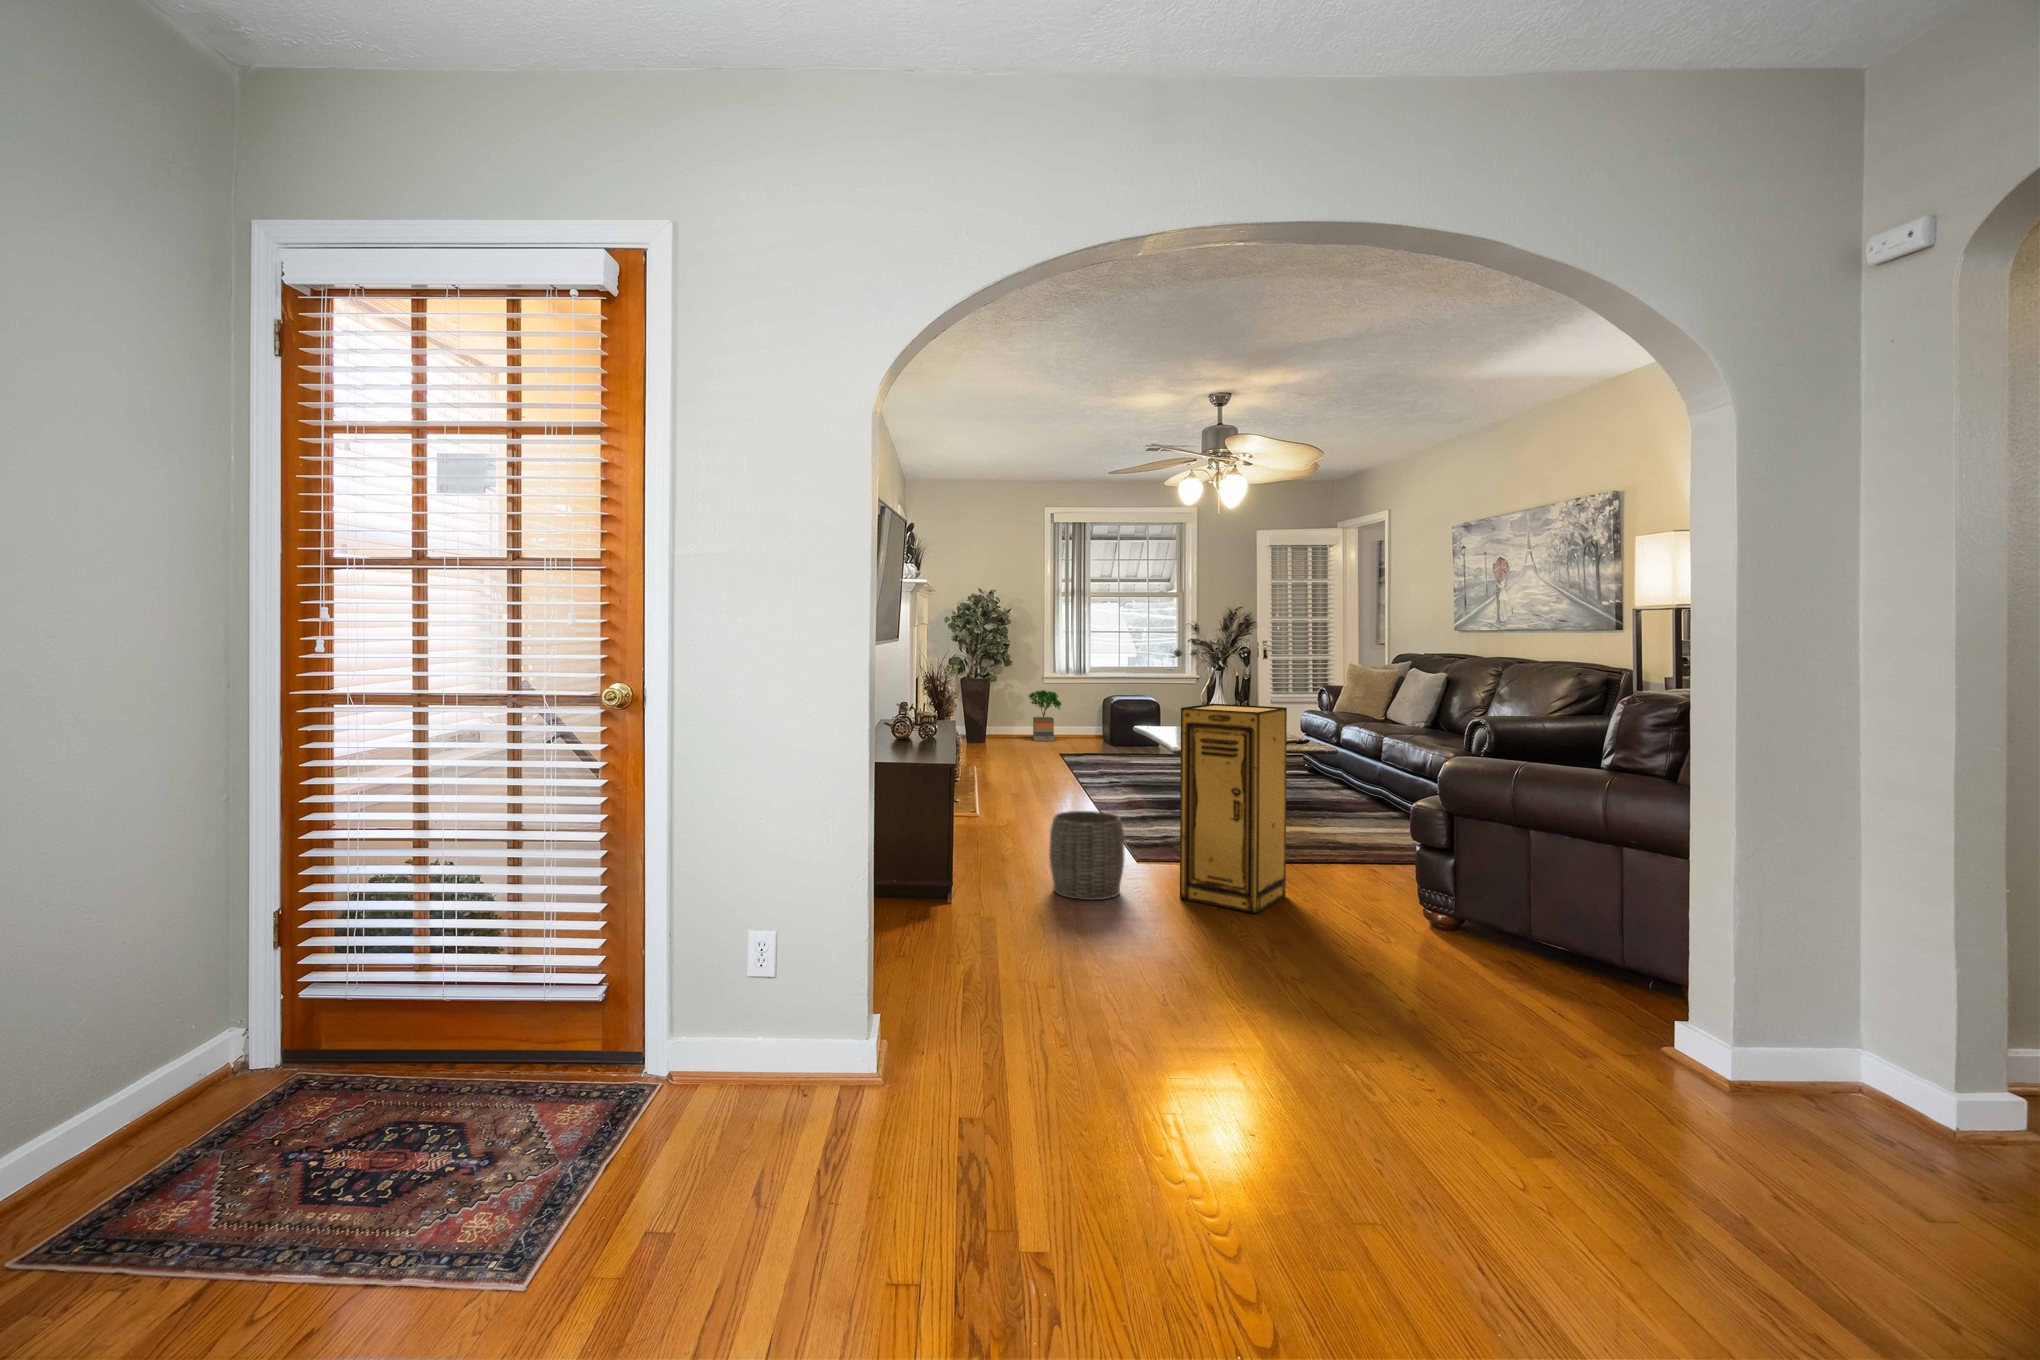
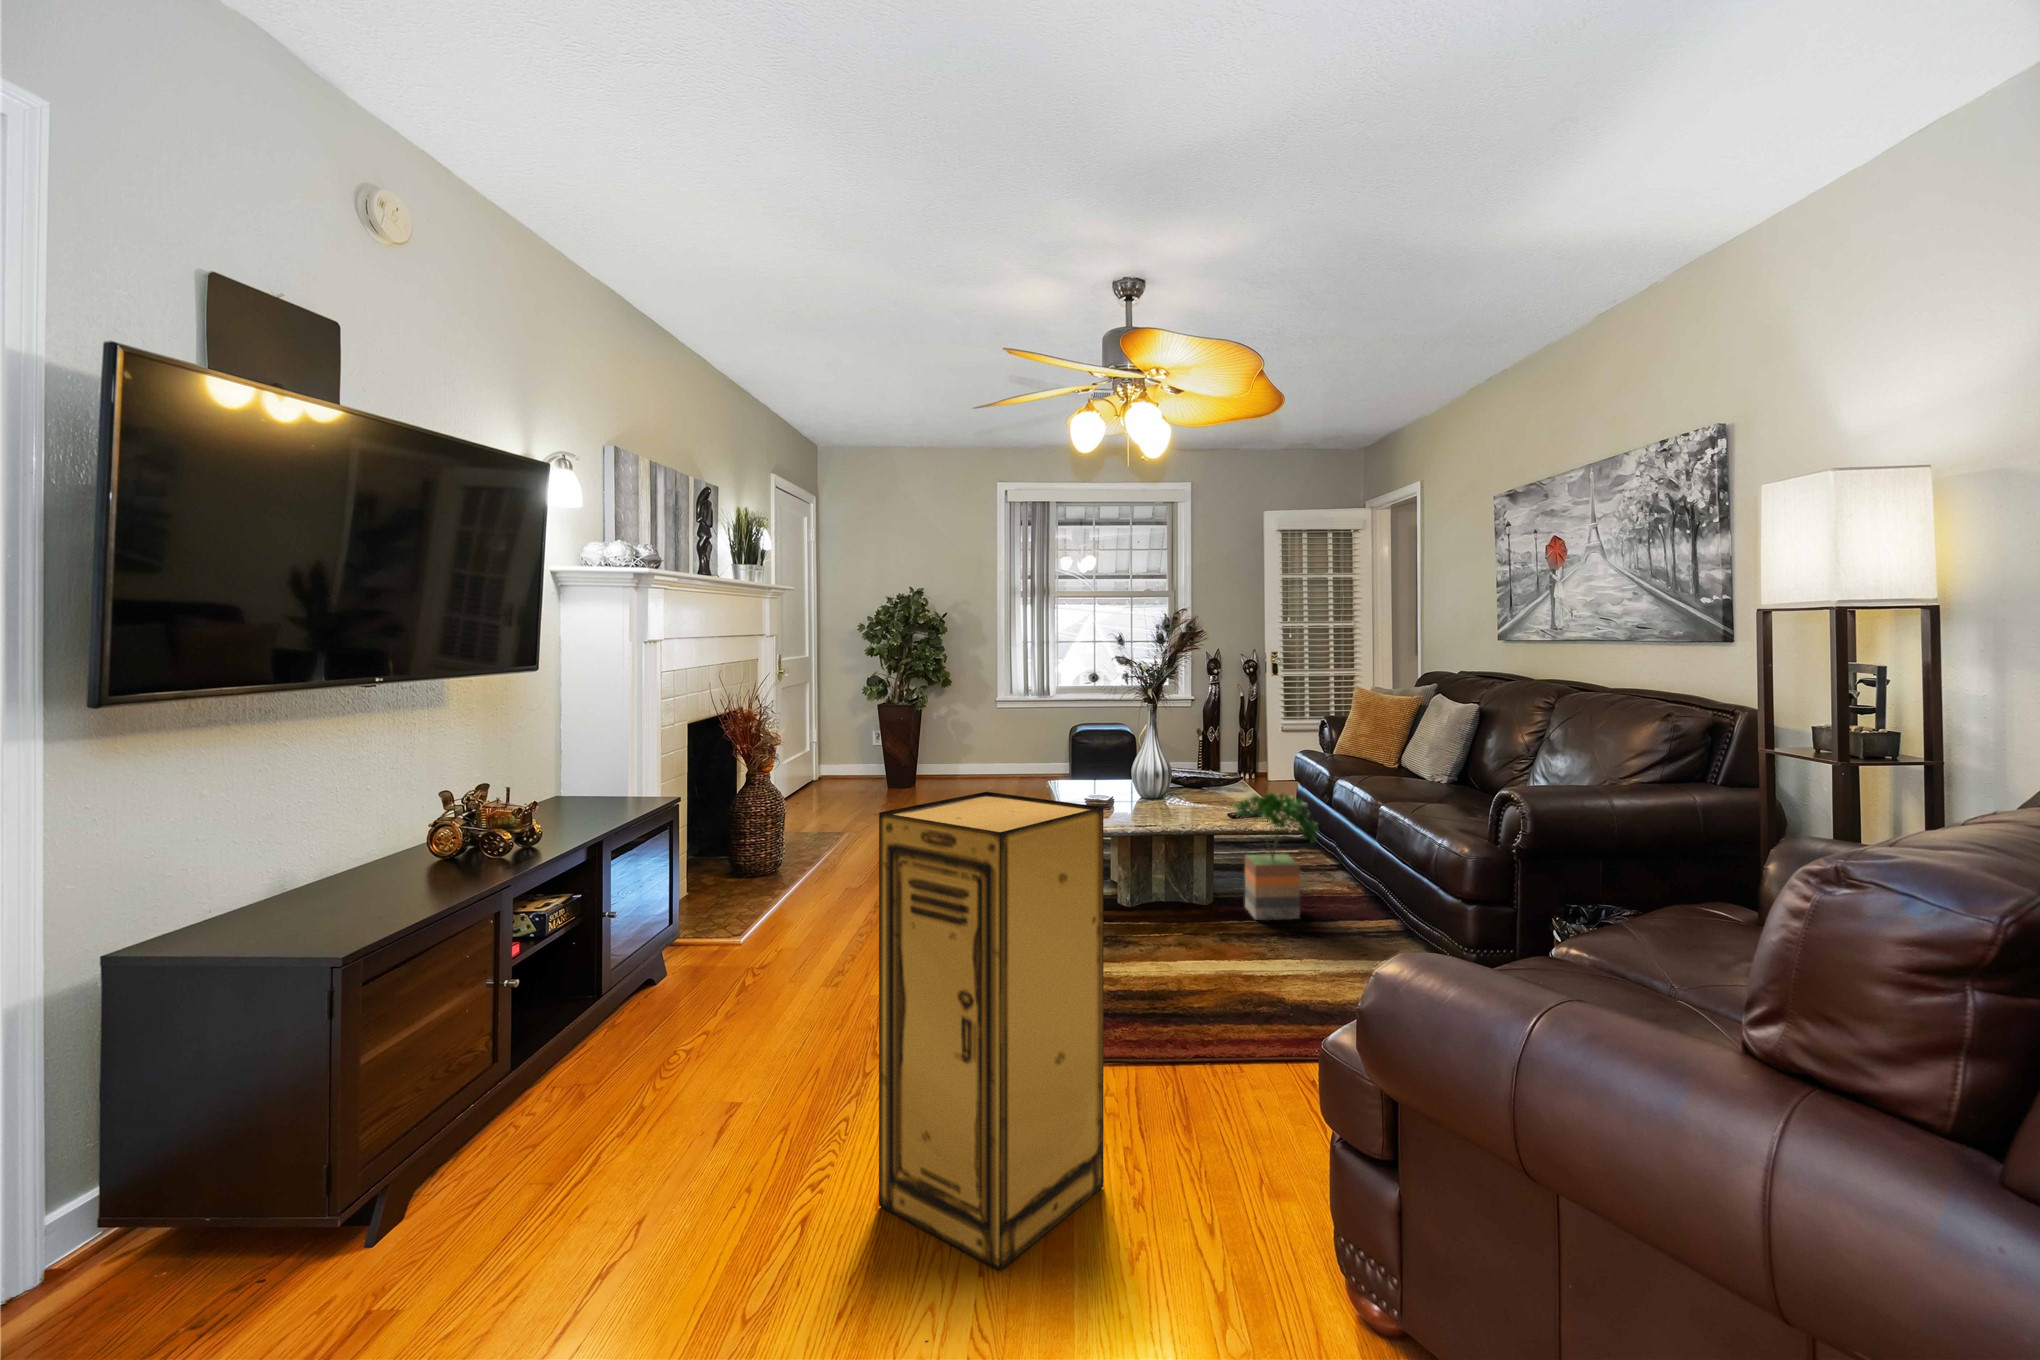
potted tree: present [1028,690,1061,741] -> present [1233,793,1318,920]
woven basket: present [1049,811,1124,900] -> none [628,1004,789,1220]

